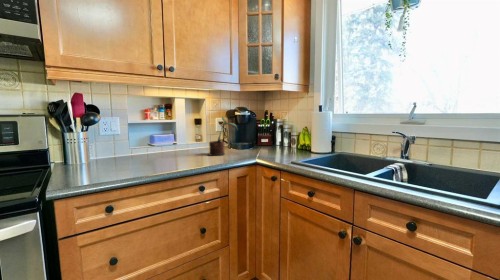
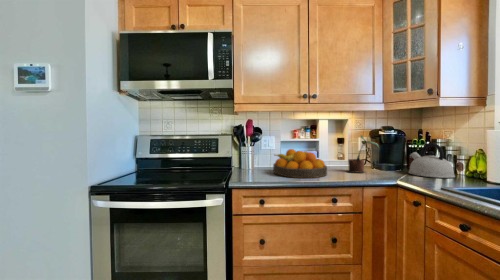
kettle: none [260,123,292,153] -> present [408,143,455,178]
fruit bowl: none [122,134,191,169] -> present [273,149,327,178]

